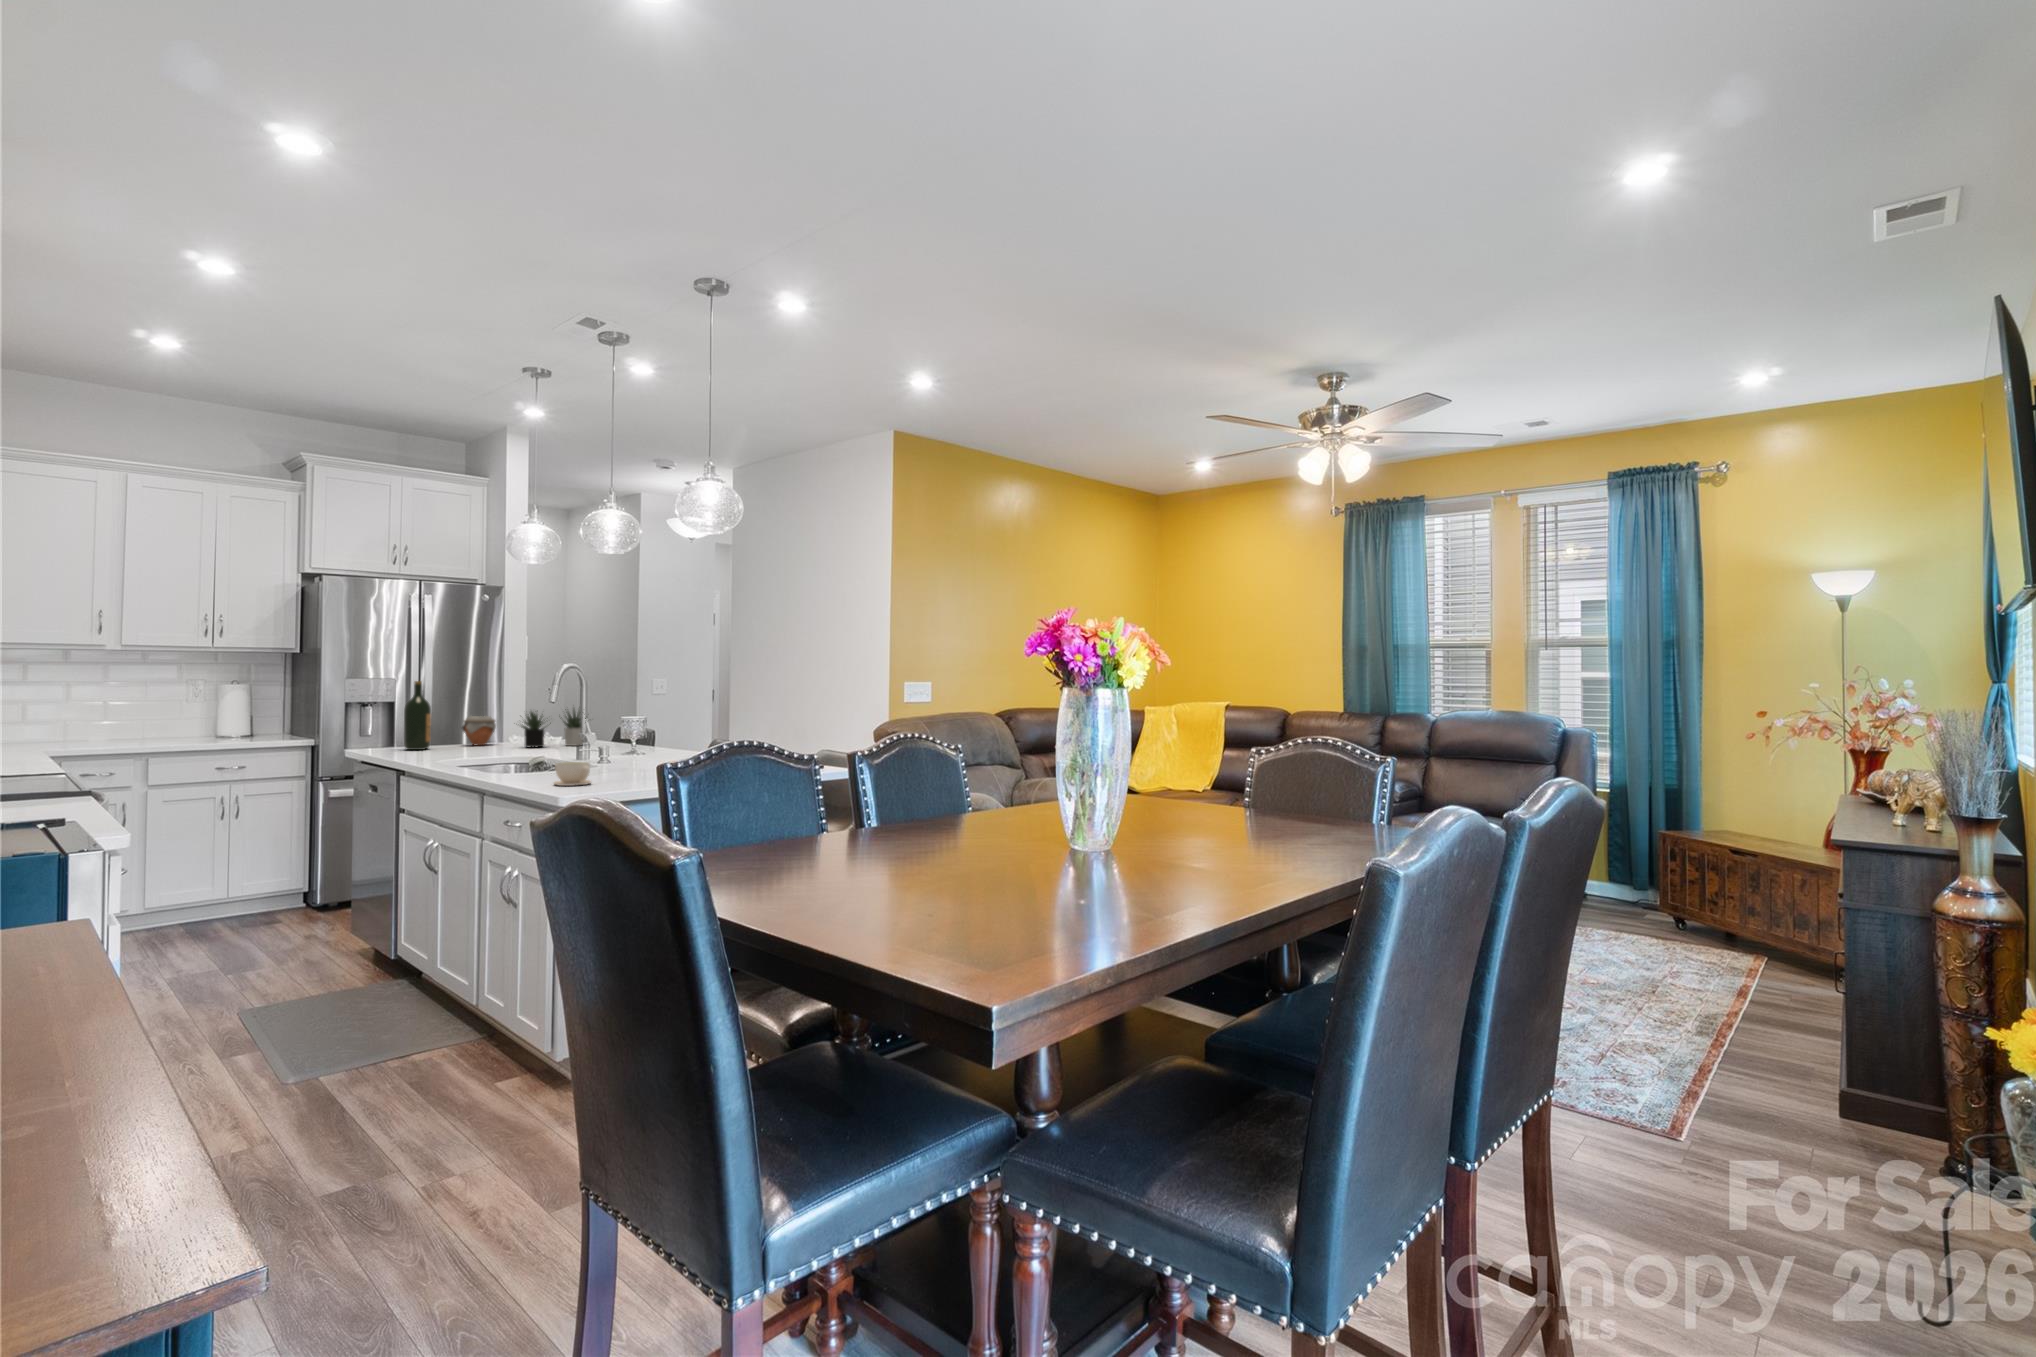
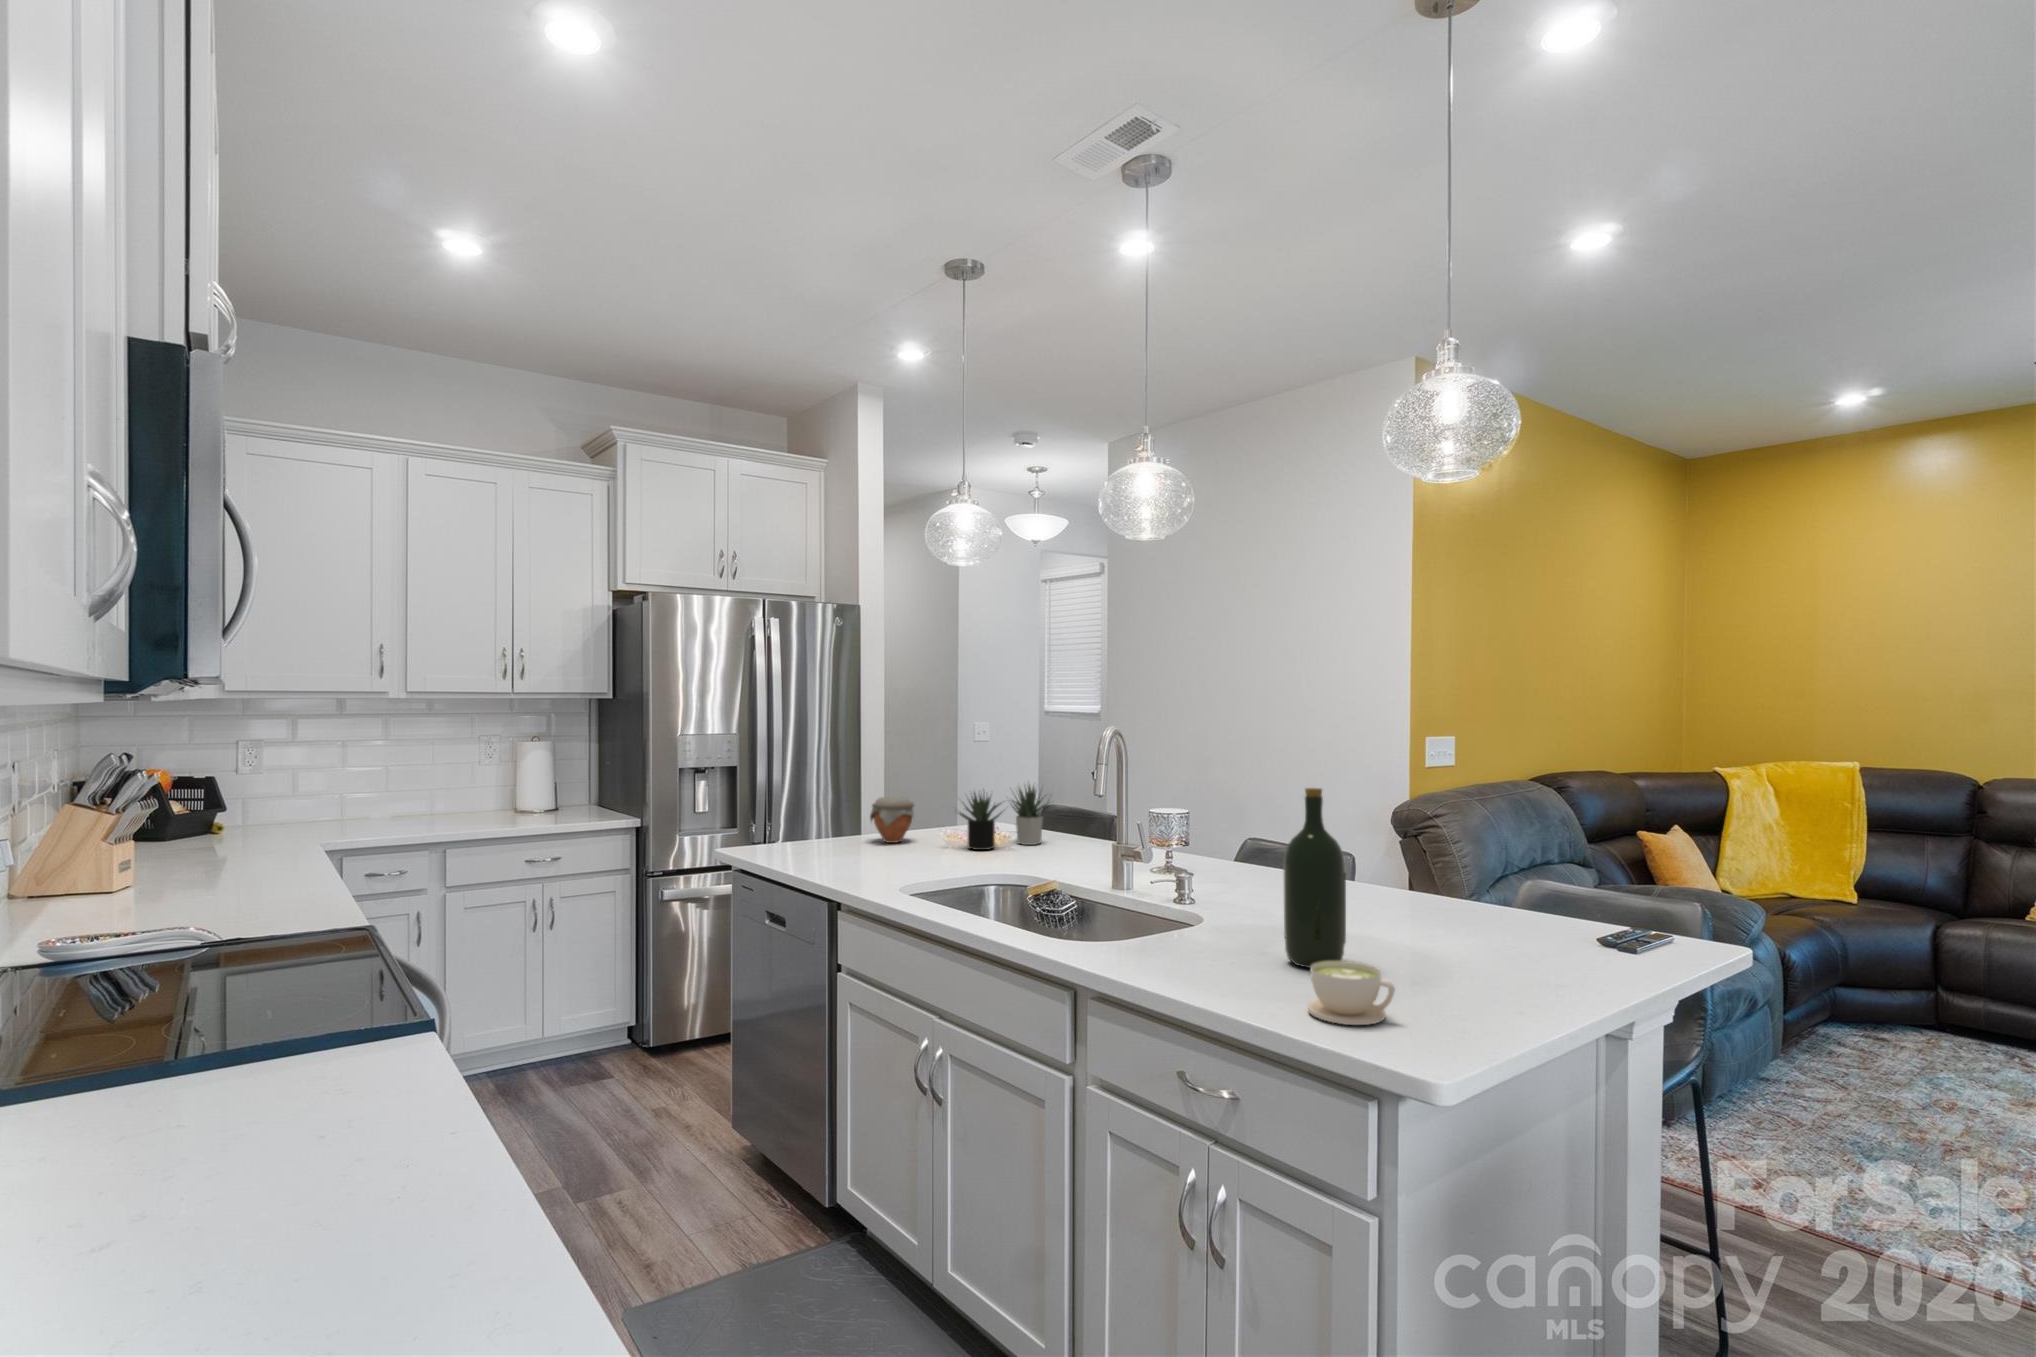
wine bottle: present [404,681,431,750] -> present [1284,788,1346,968]

